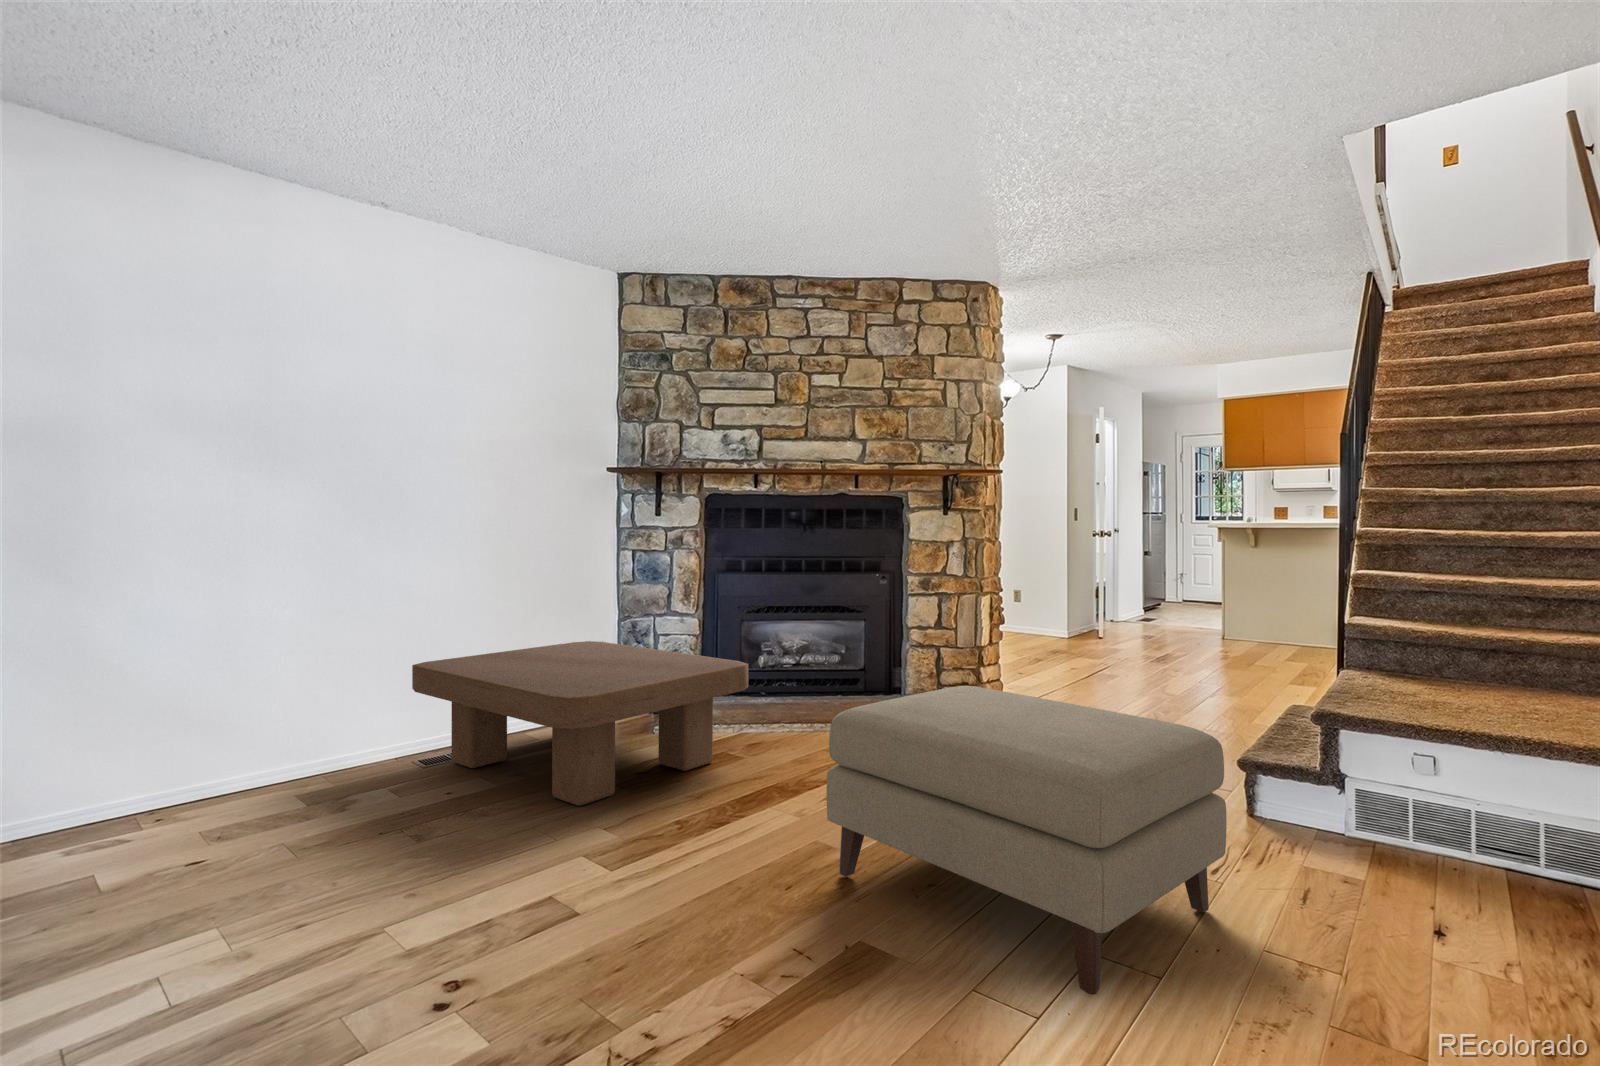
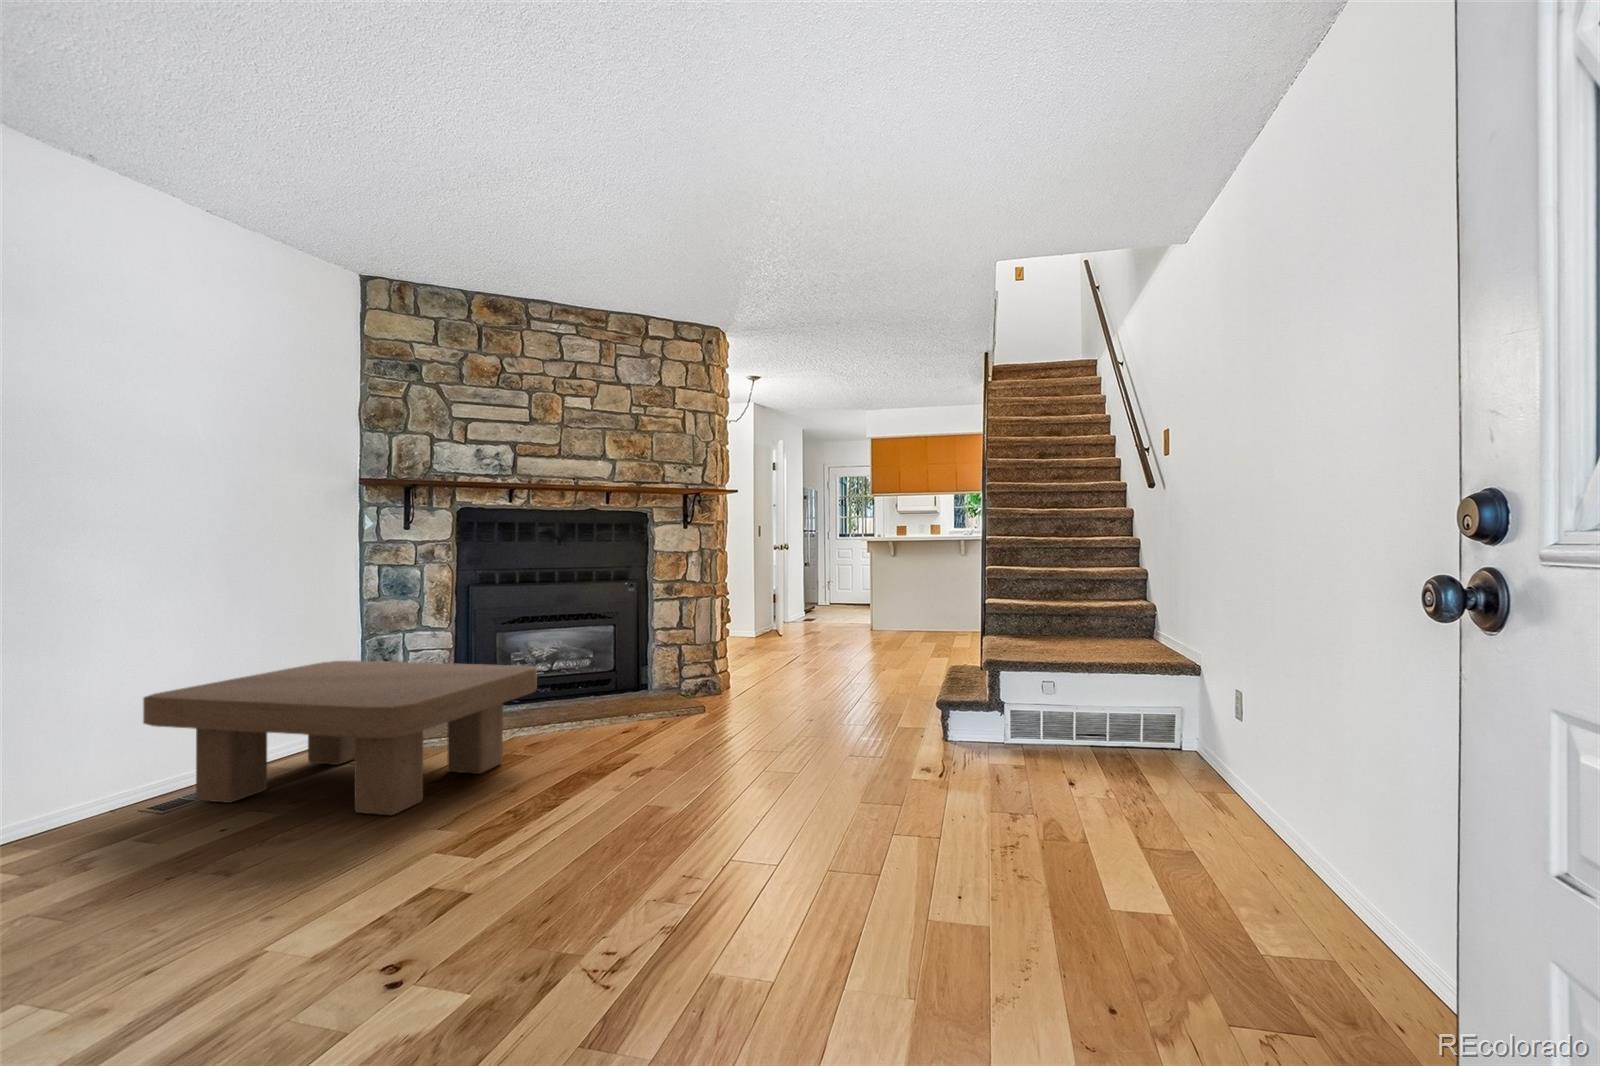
ottoman: present [827,686,1227,995] -> none [667,664,951,859]

